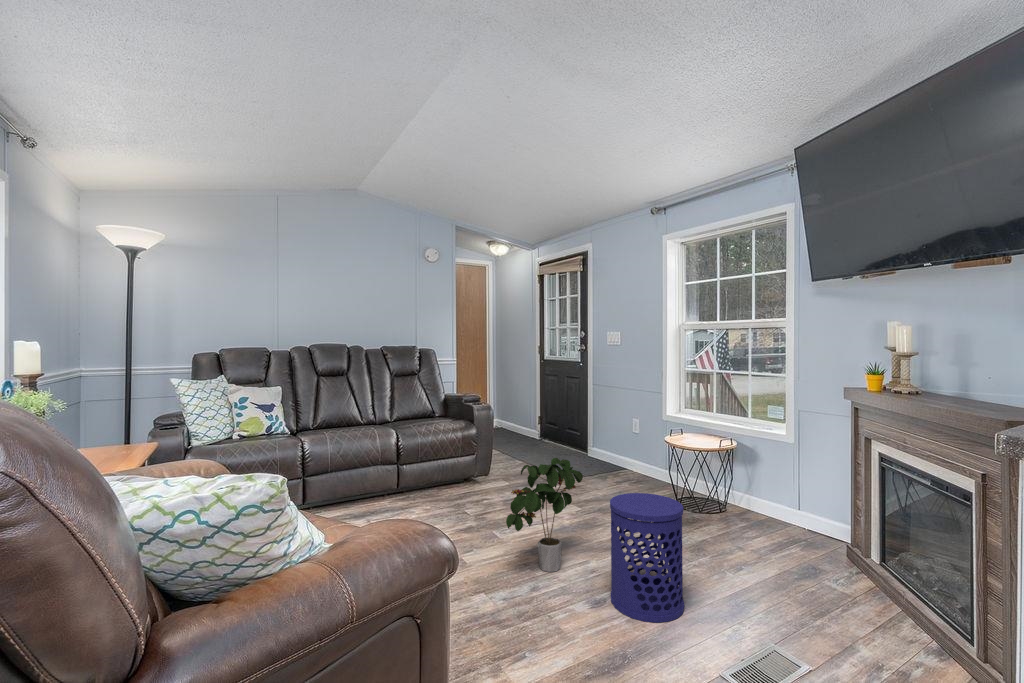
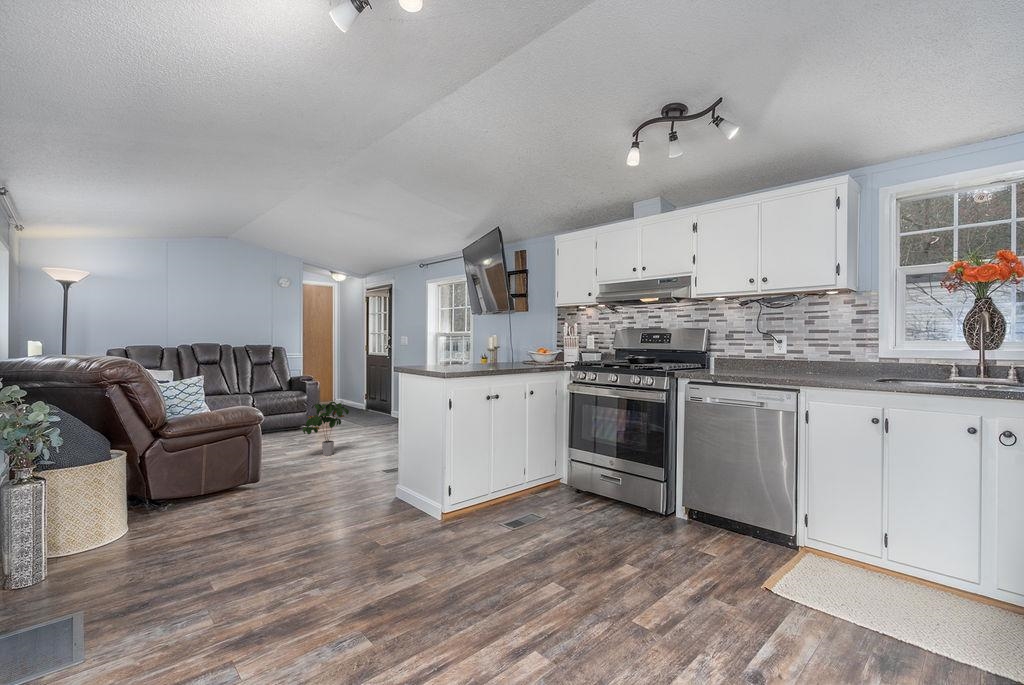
waste bin: present [610,493,684,623] -> none [349,414,382,465]

